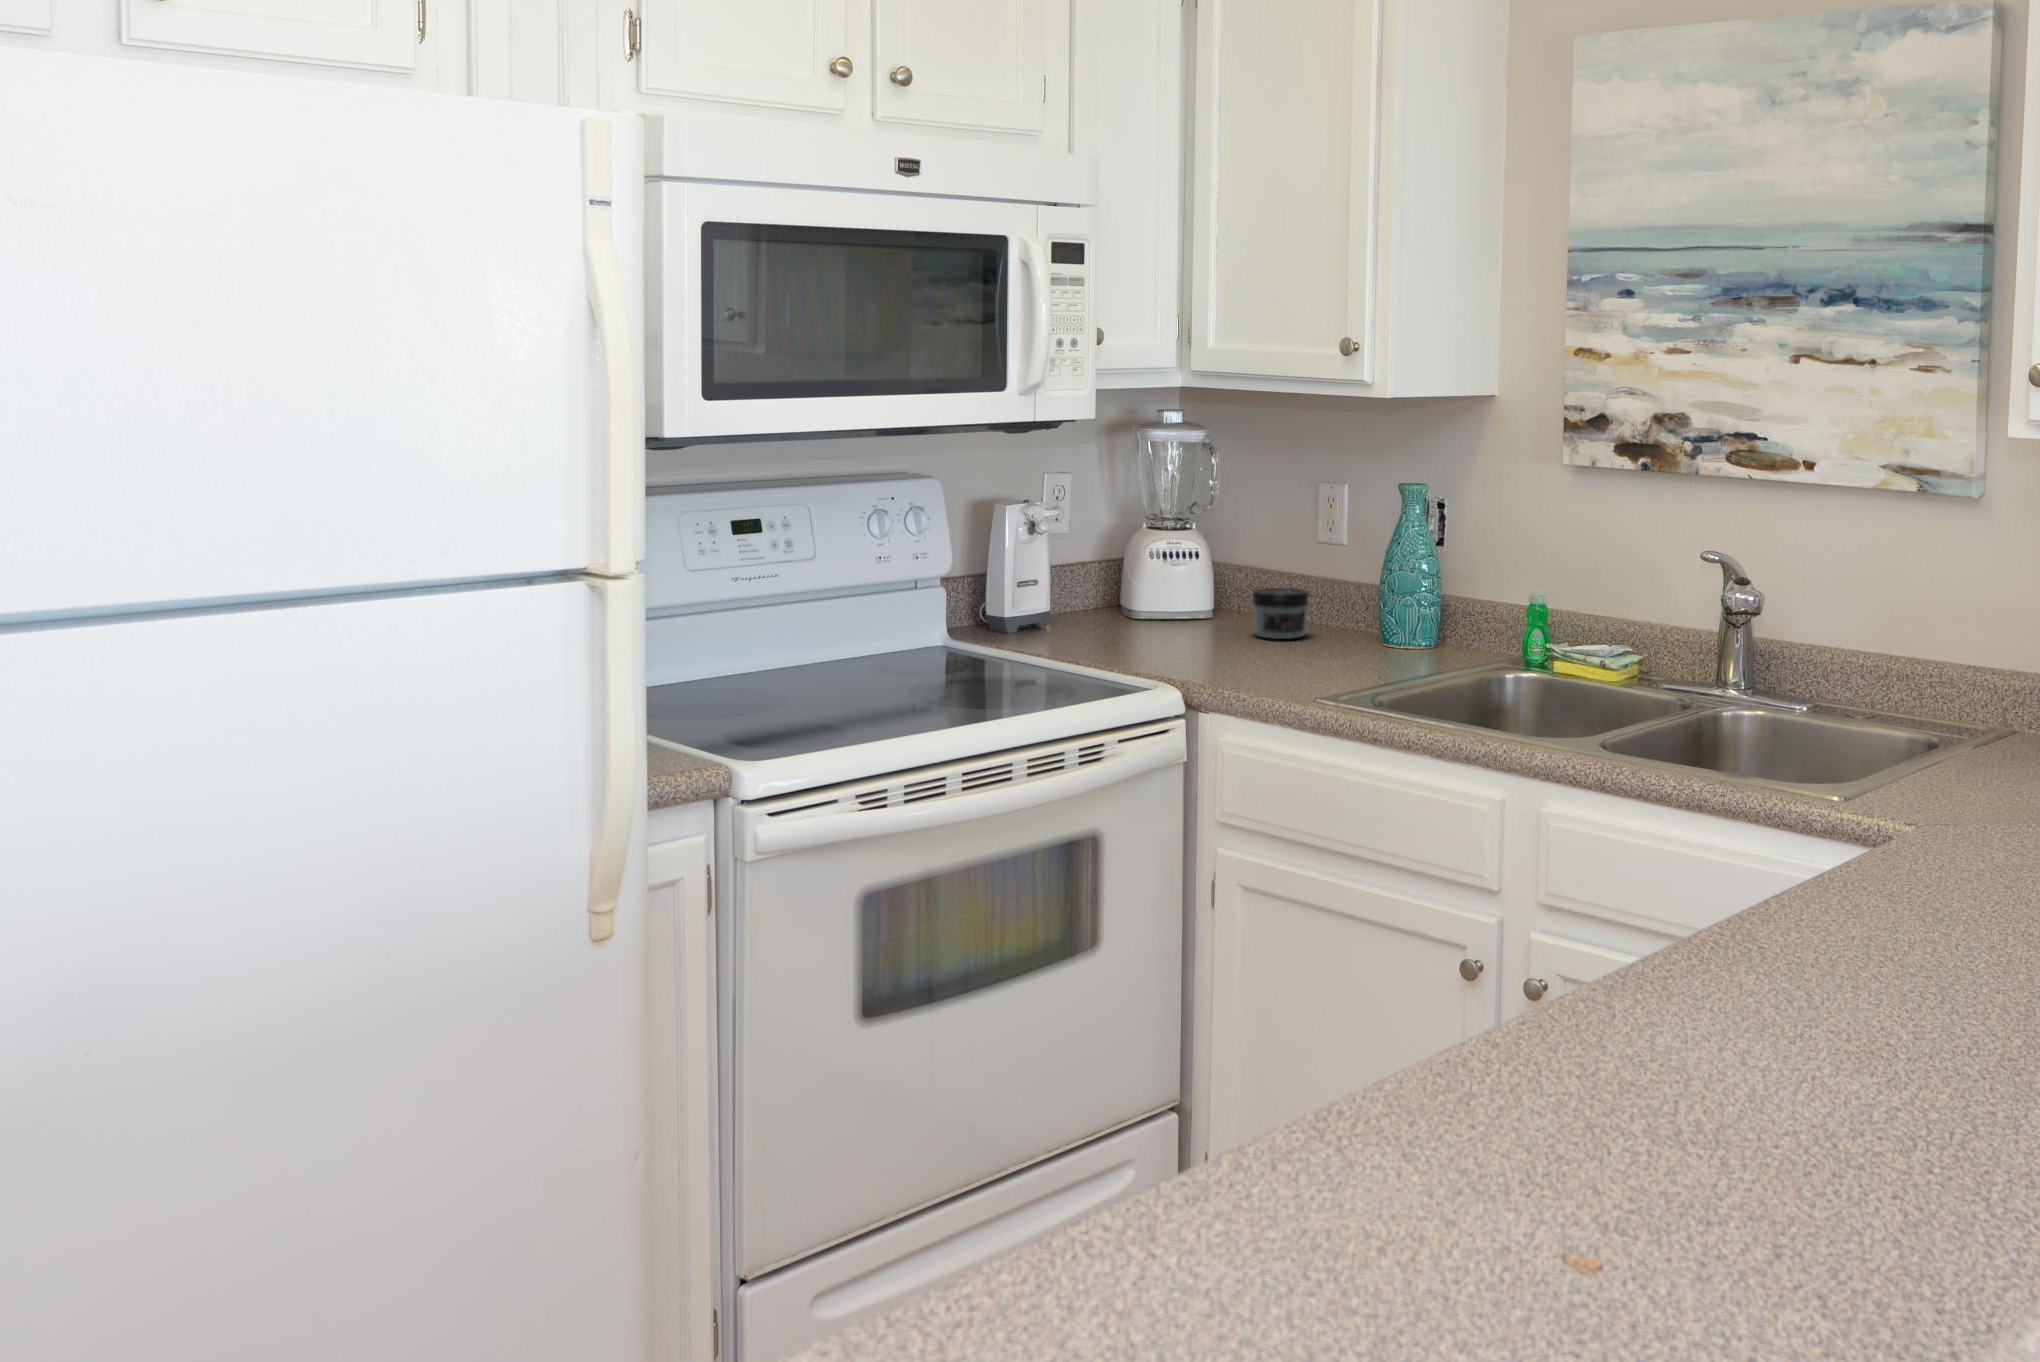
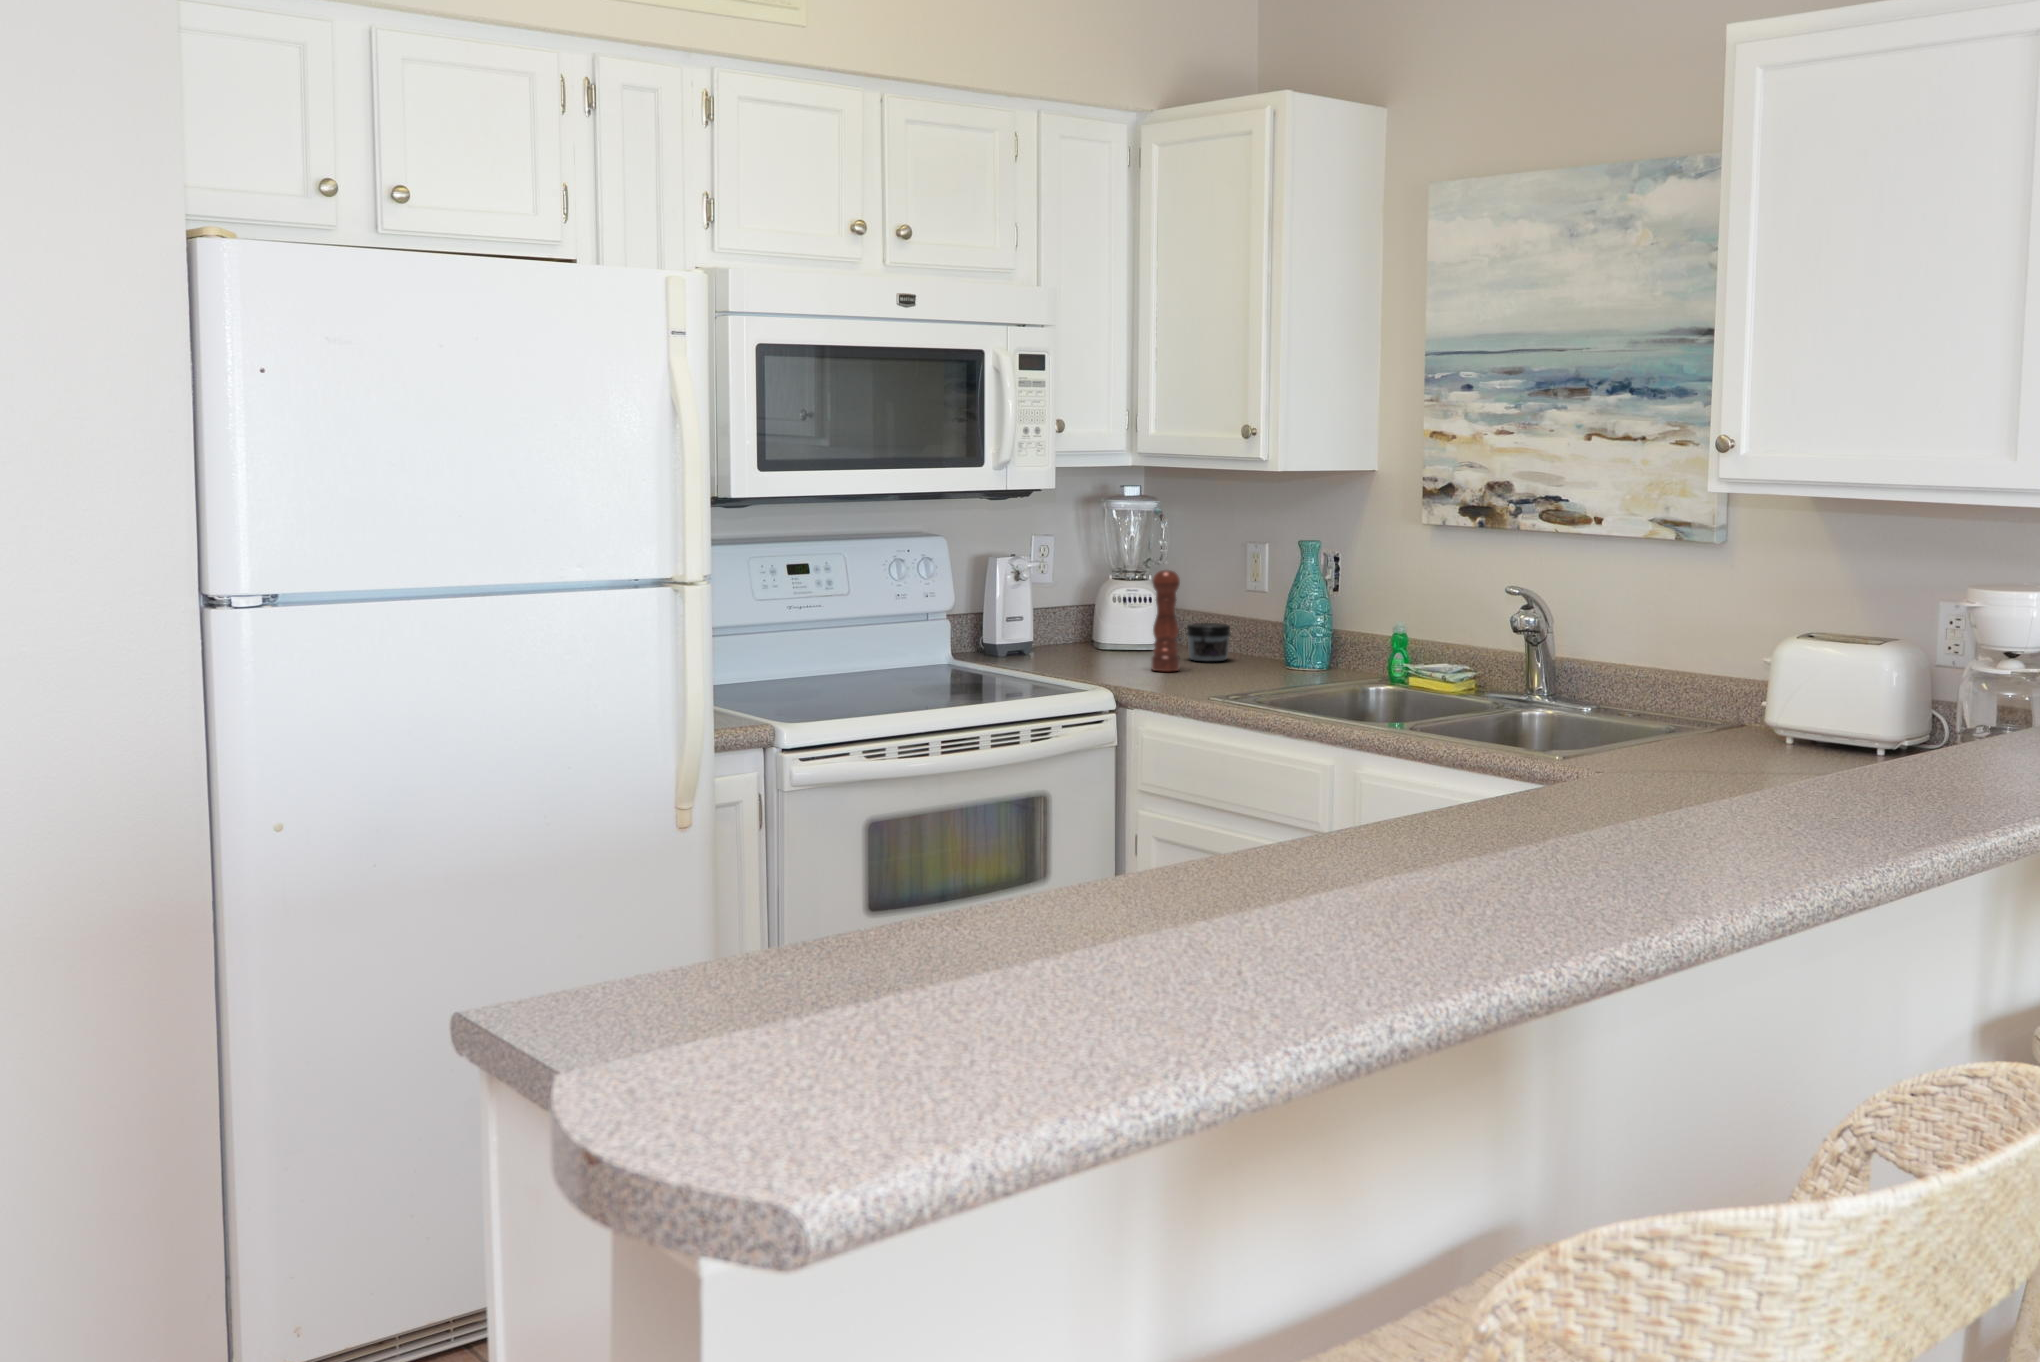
pepper mill: none [1215,513,1253,656] -> present [1151,562,1180,671]

